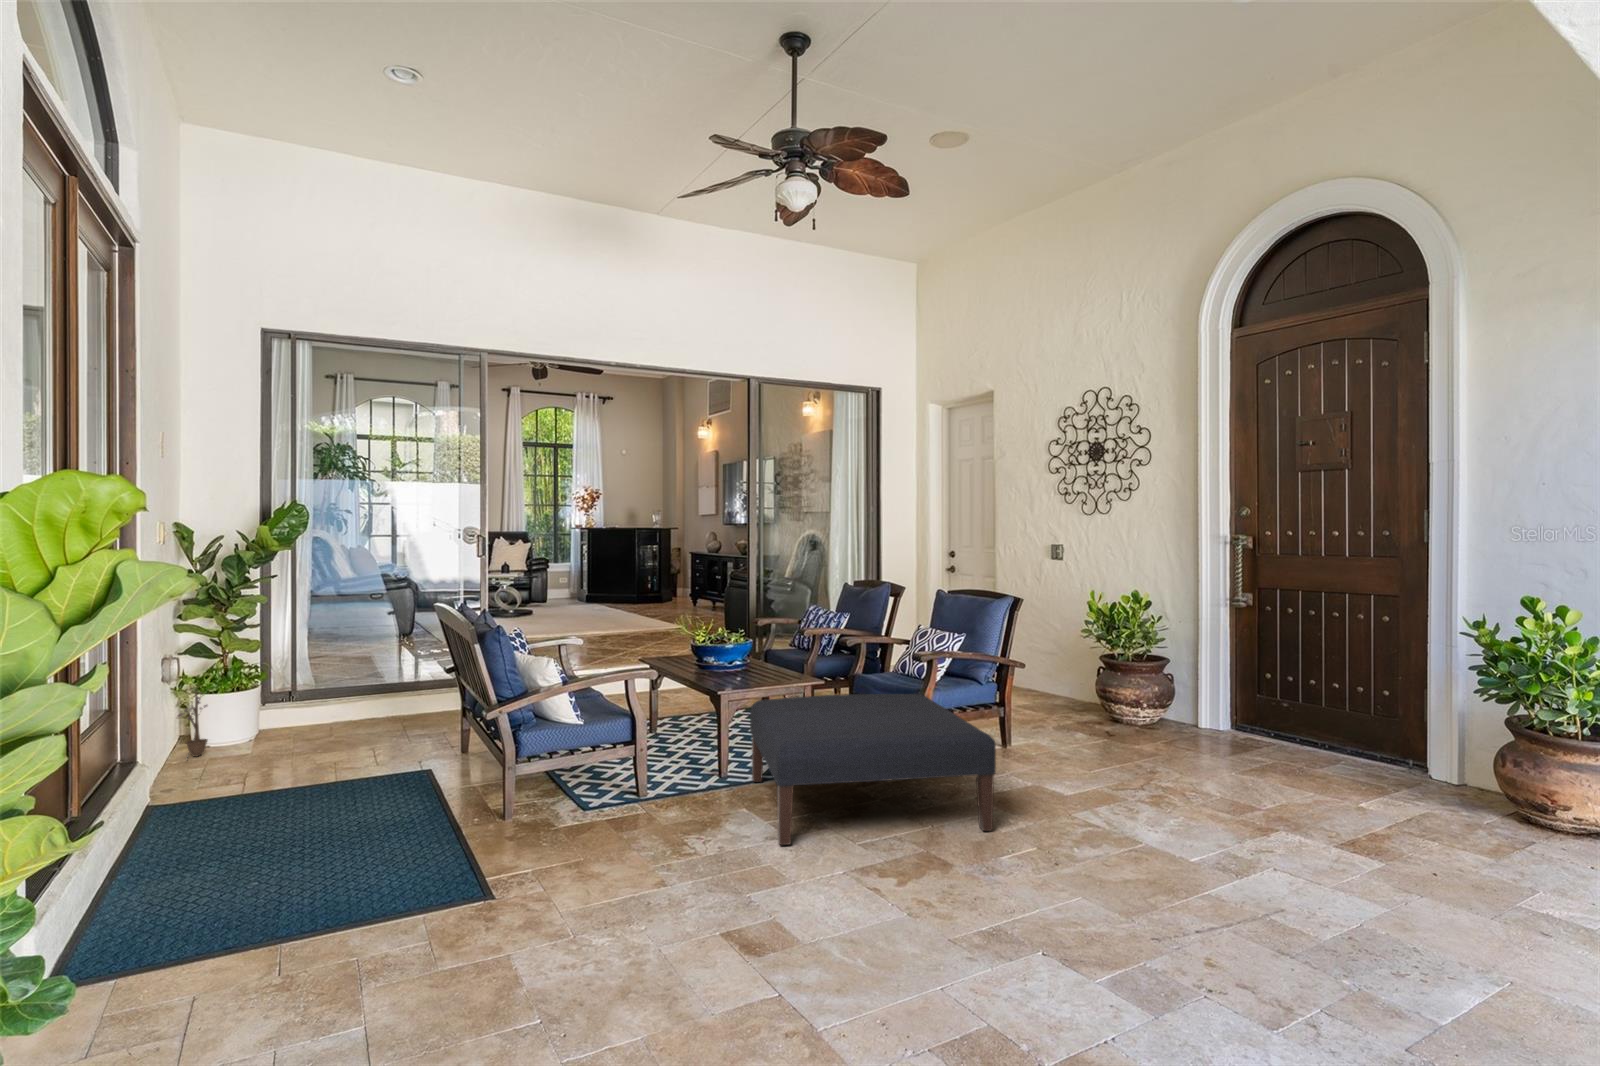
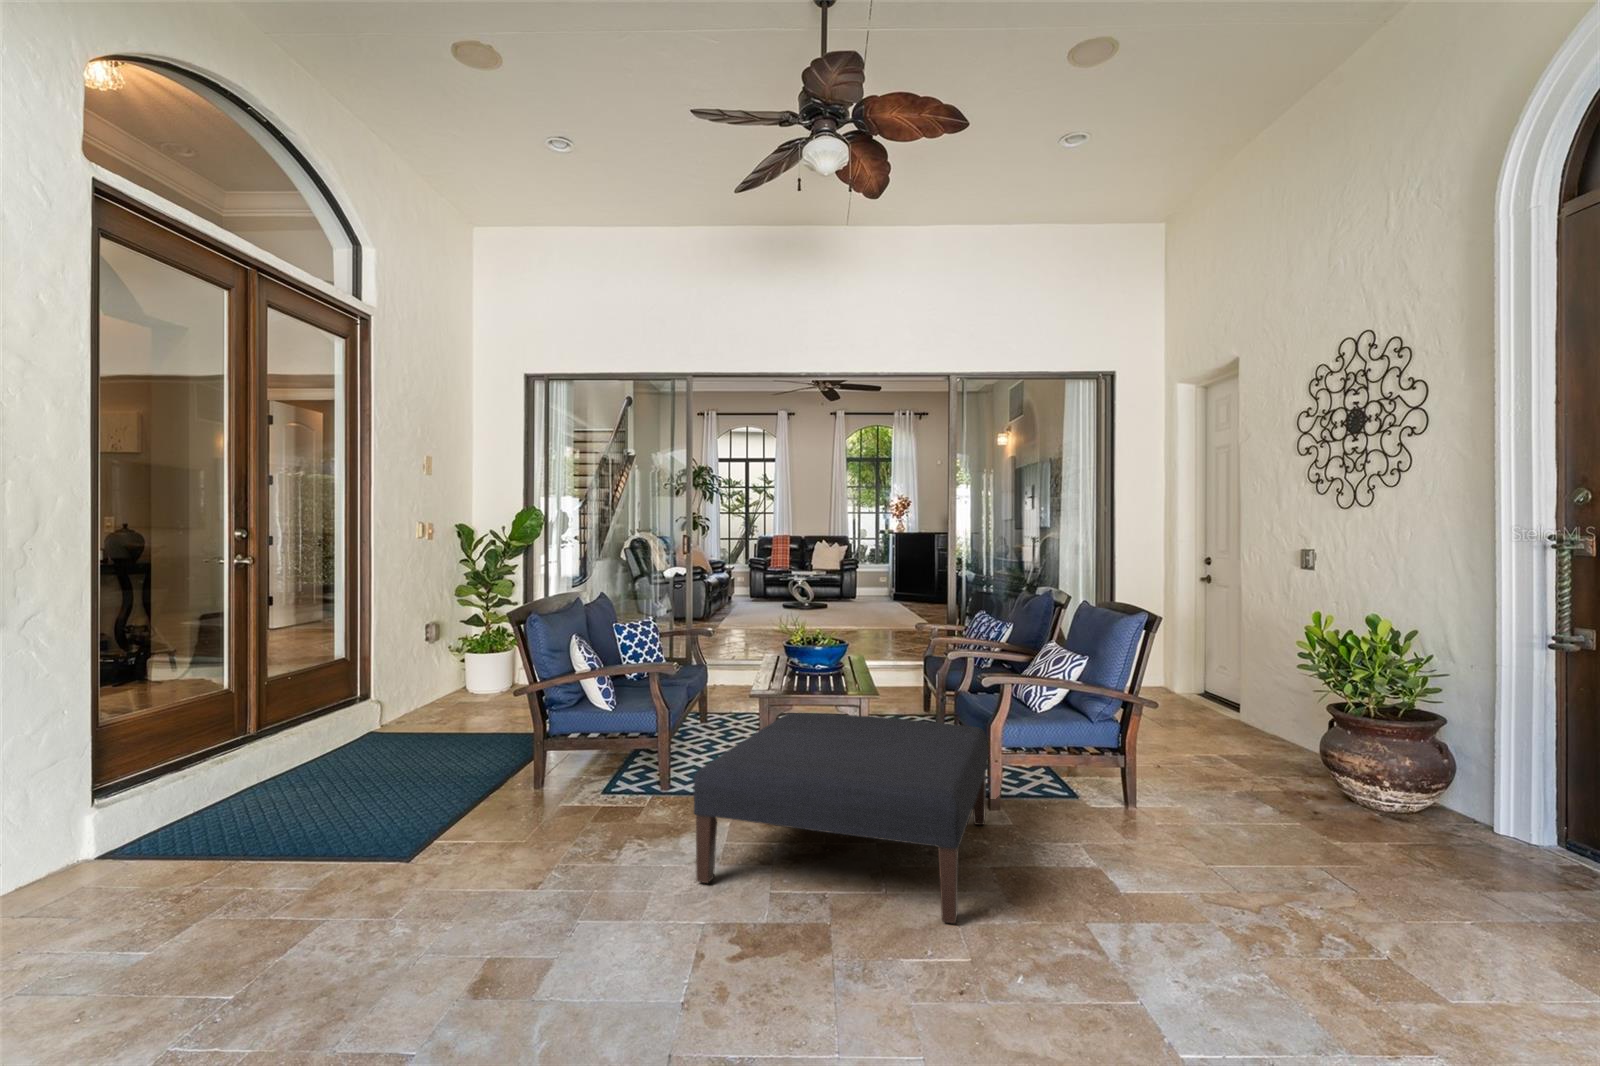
decorative plant: present [178,692,208,758] -> none [434,656,461,709]

